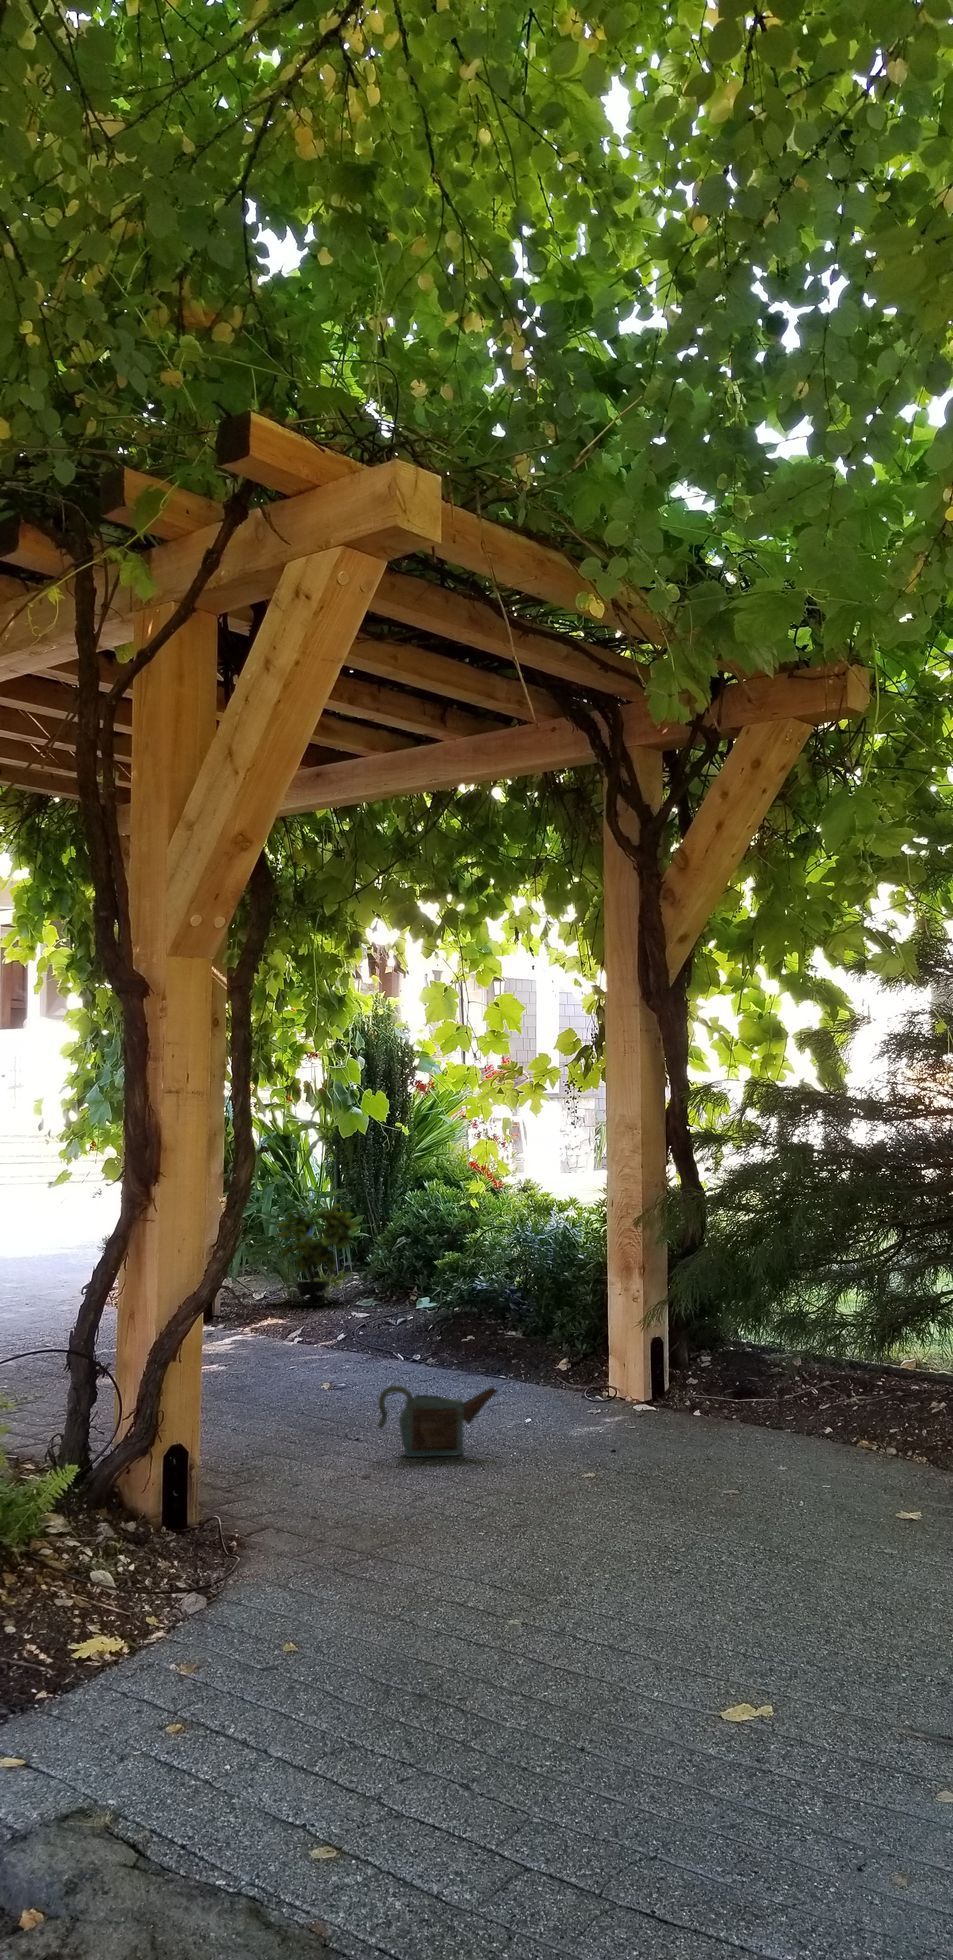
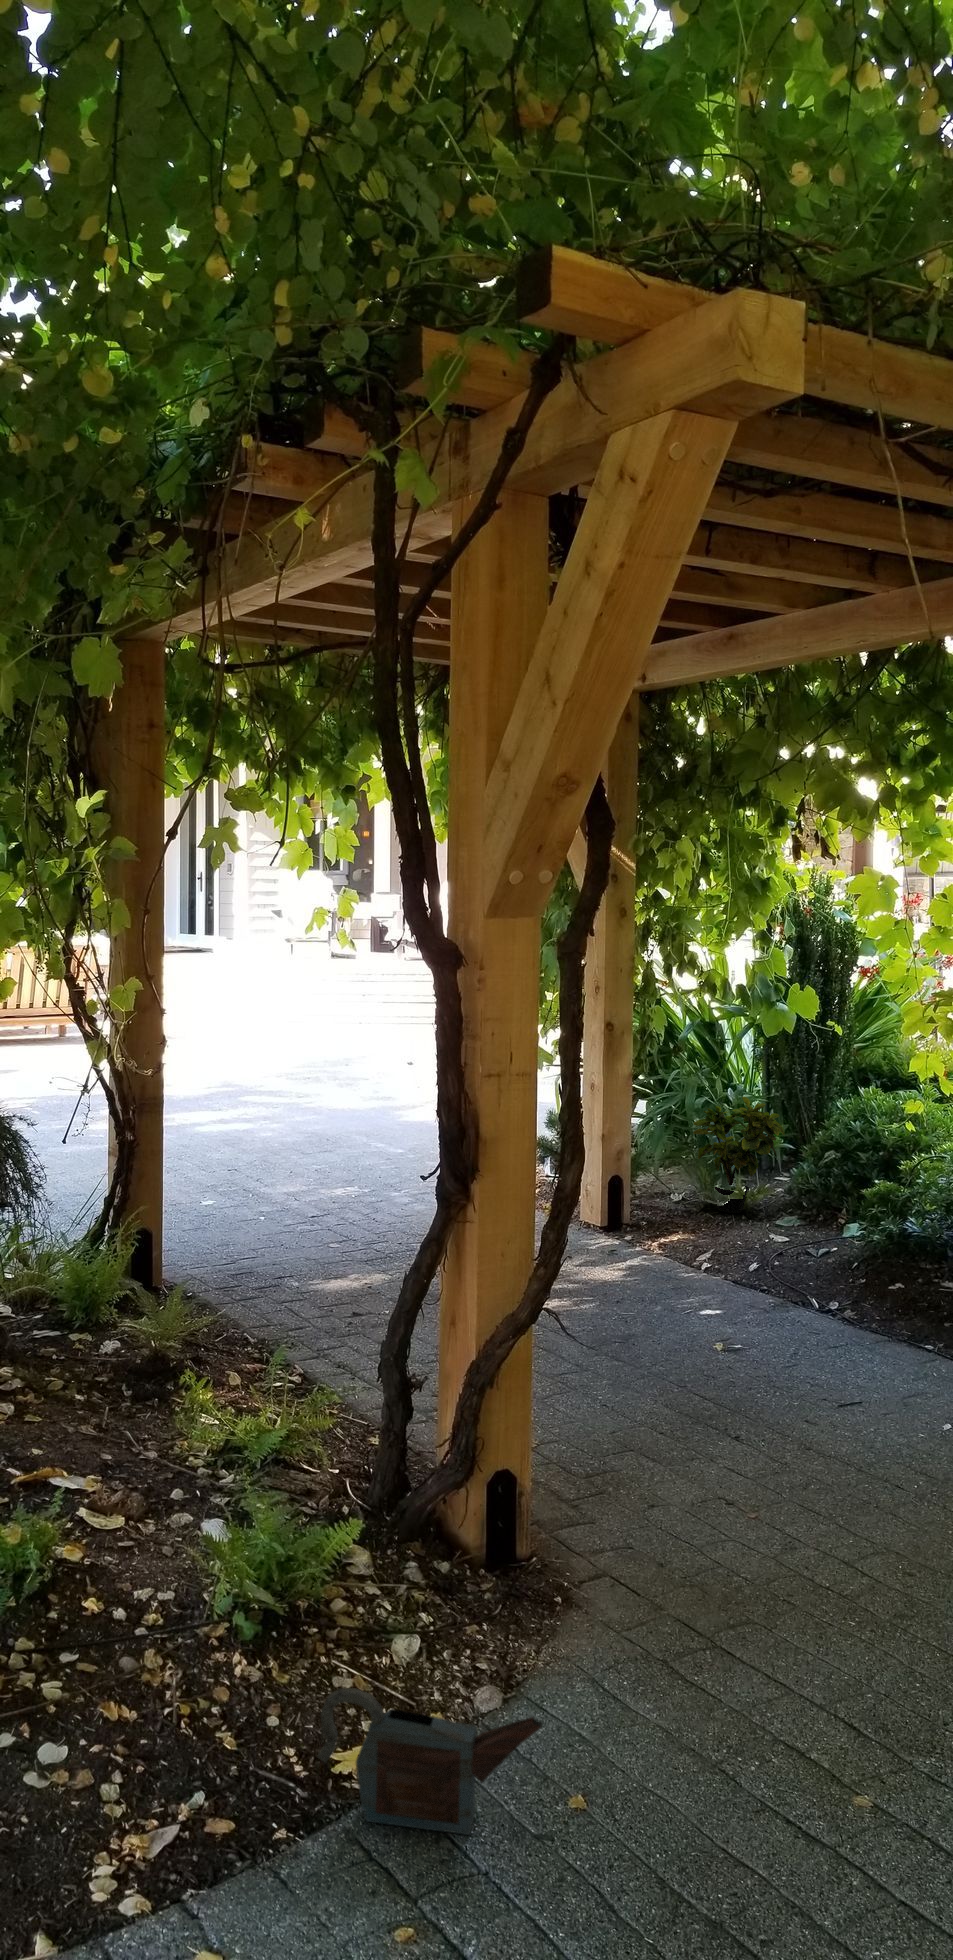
watering can: present [377,1385,497,1457] -> present [318,1688,542,1835]

